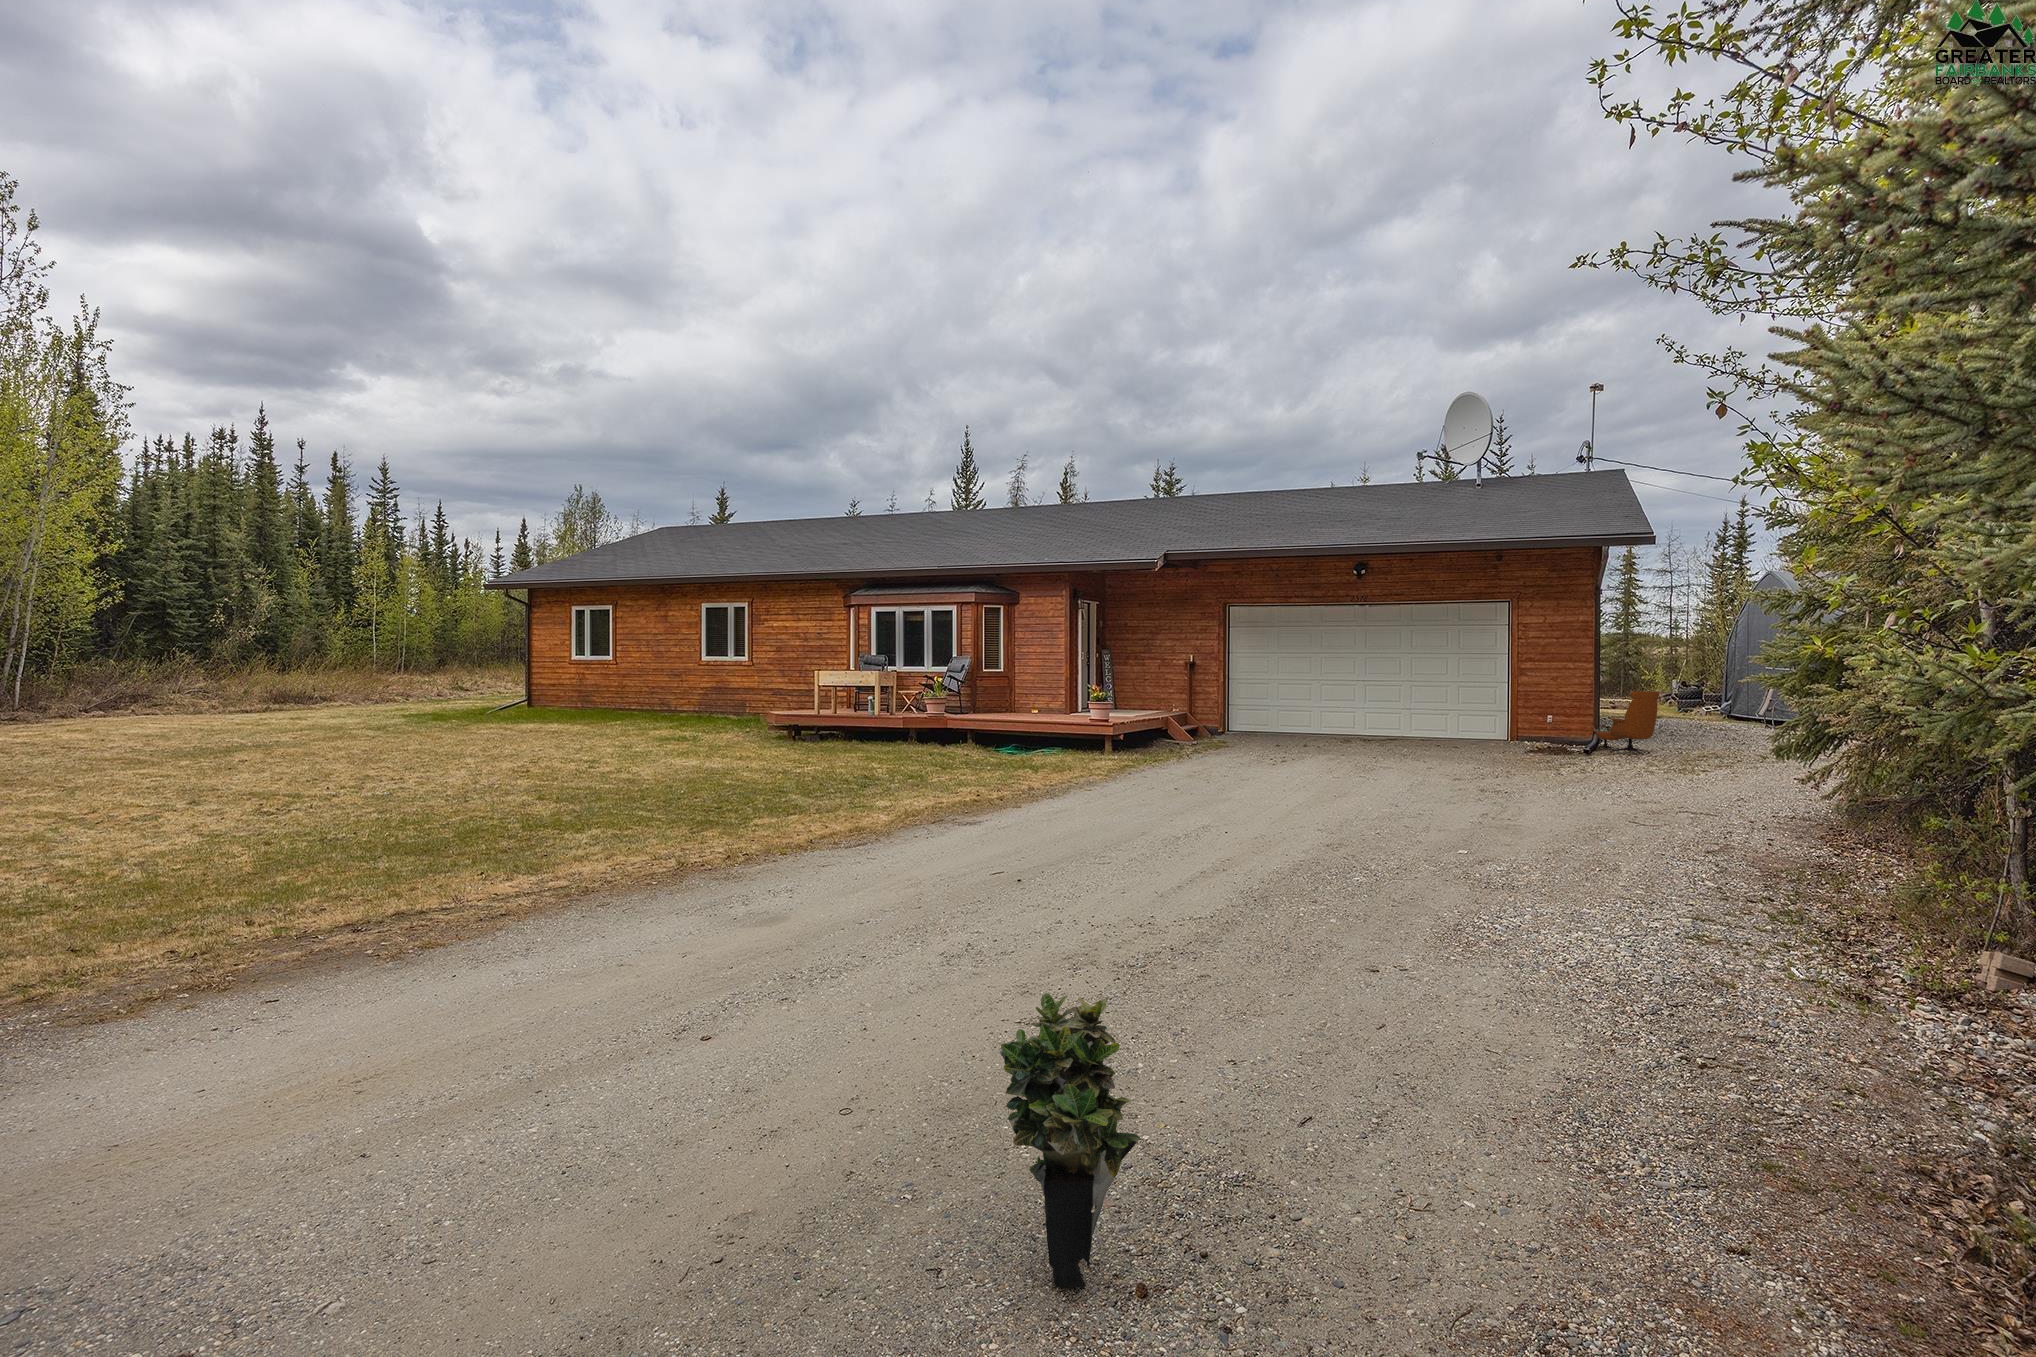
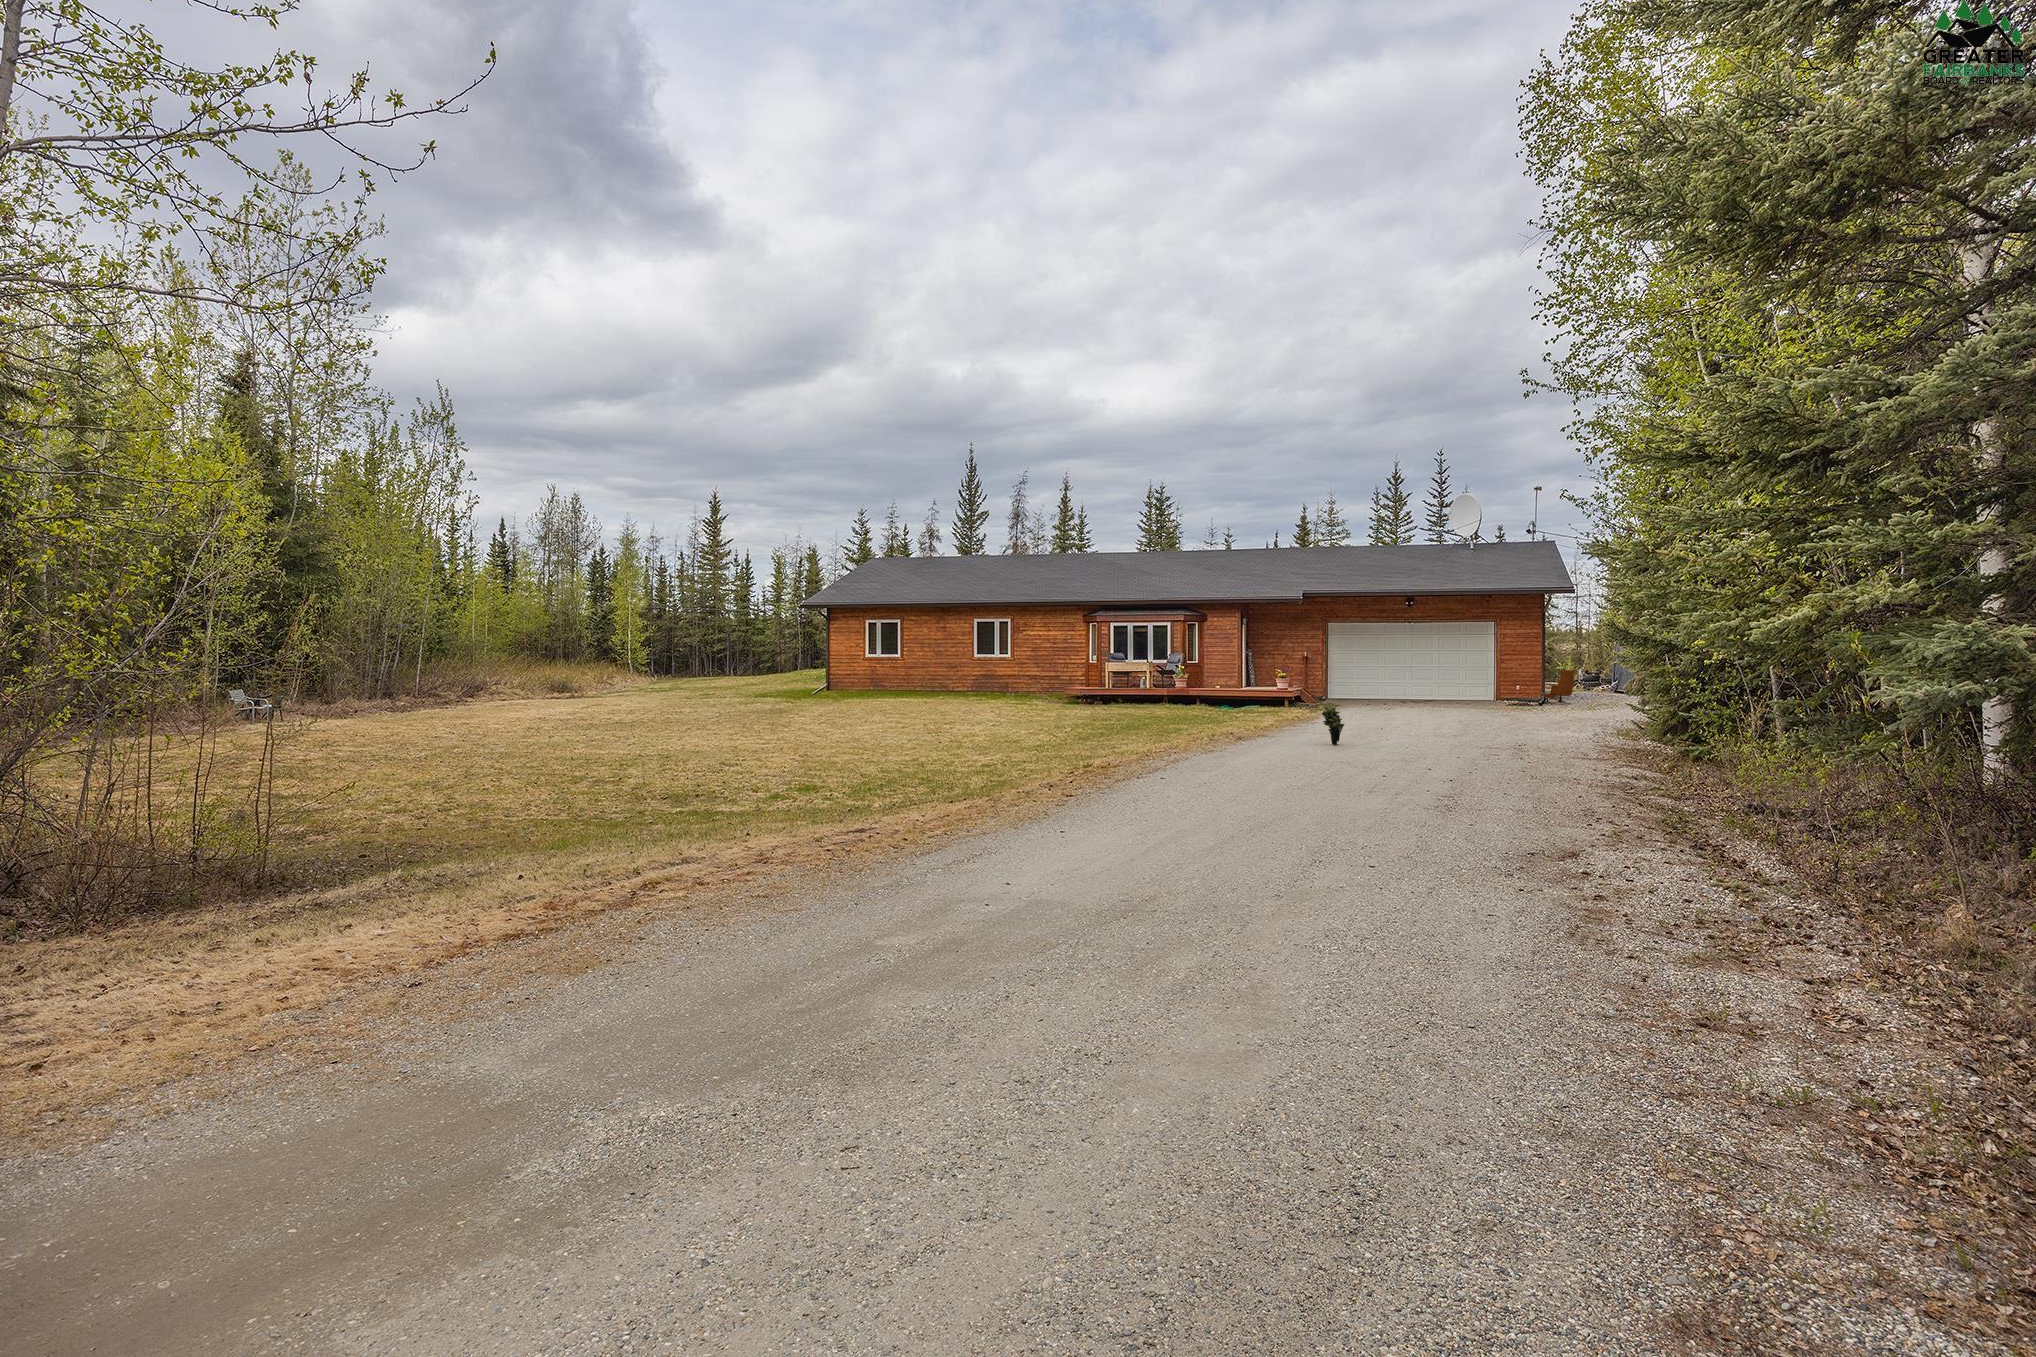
potted plant: present [1000,993,1140,1288] -> present [1322,706,1344,745]

